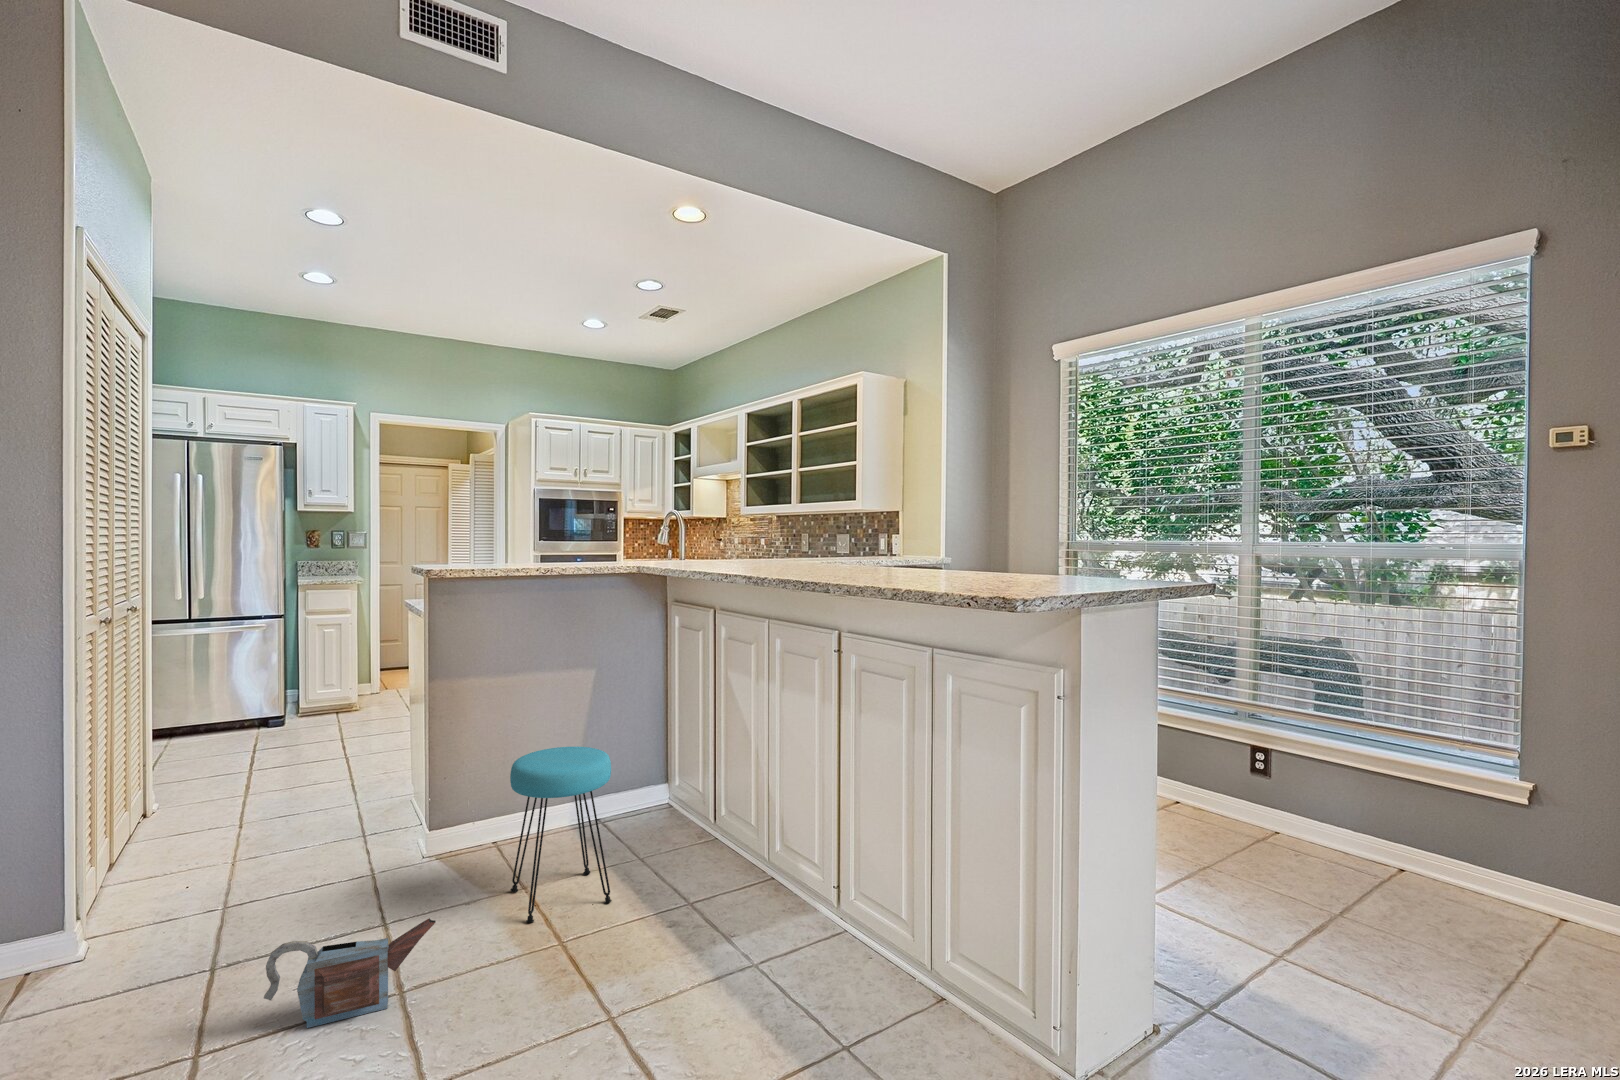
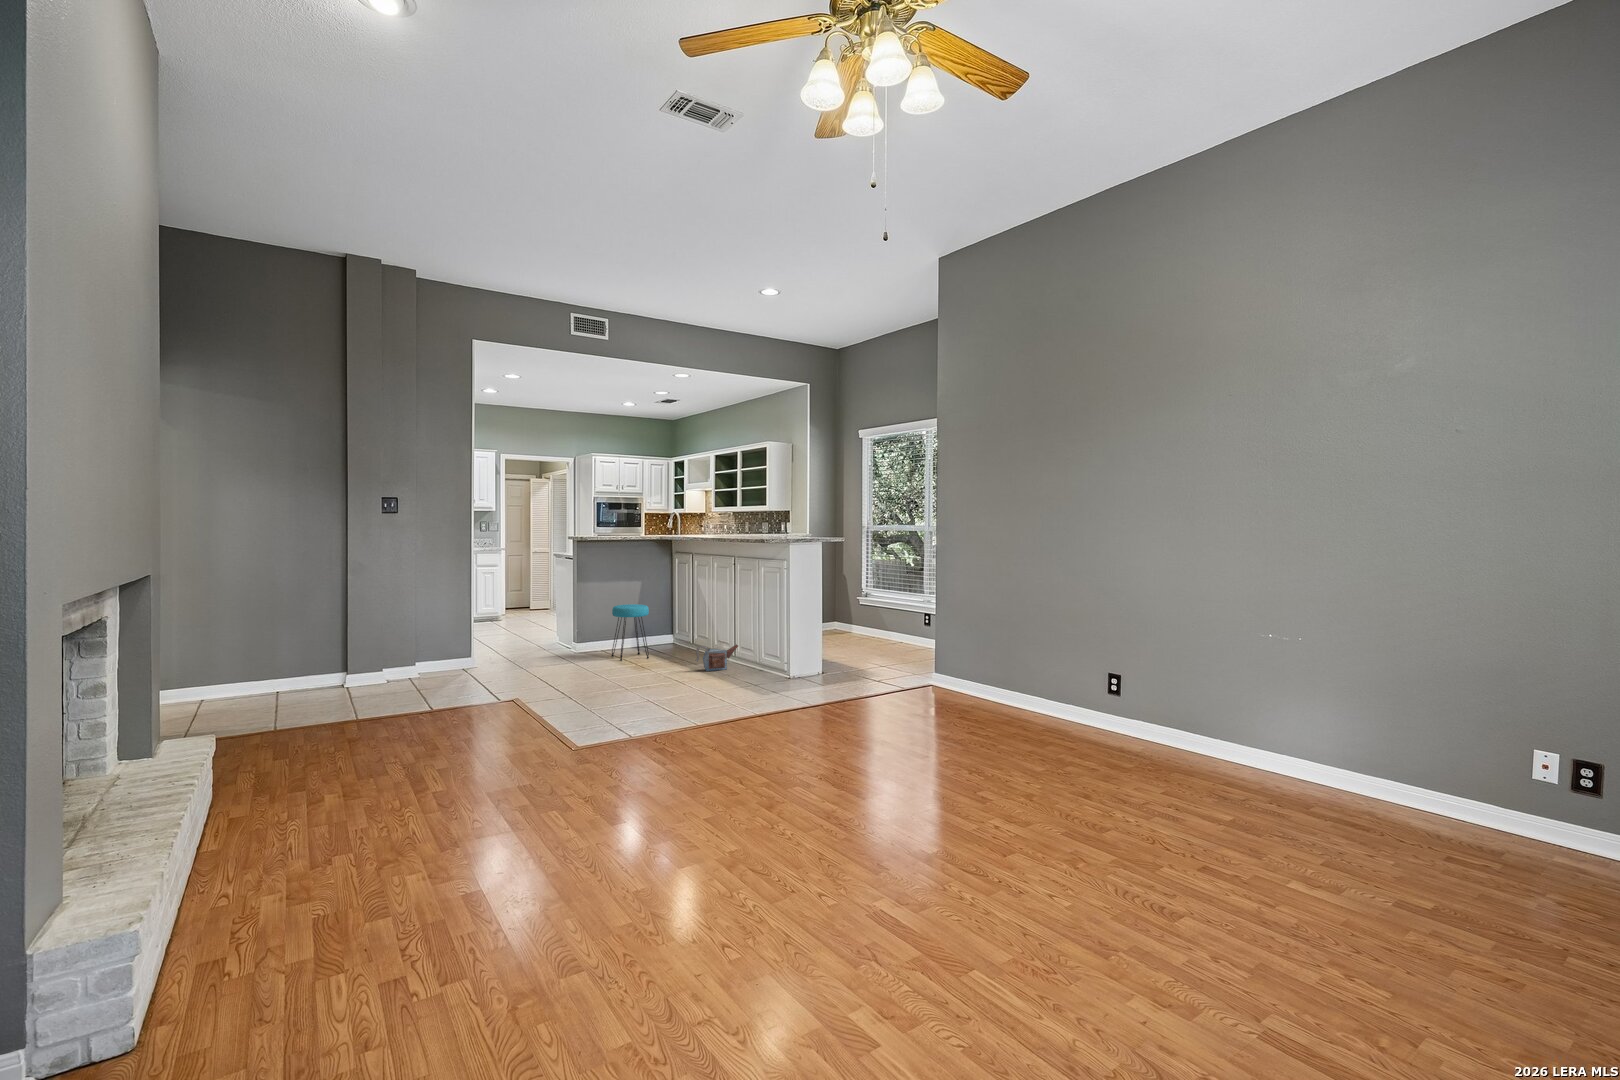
watering can: present [264,918,436,1028] -> present [696,644,738,671]

